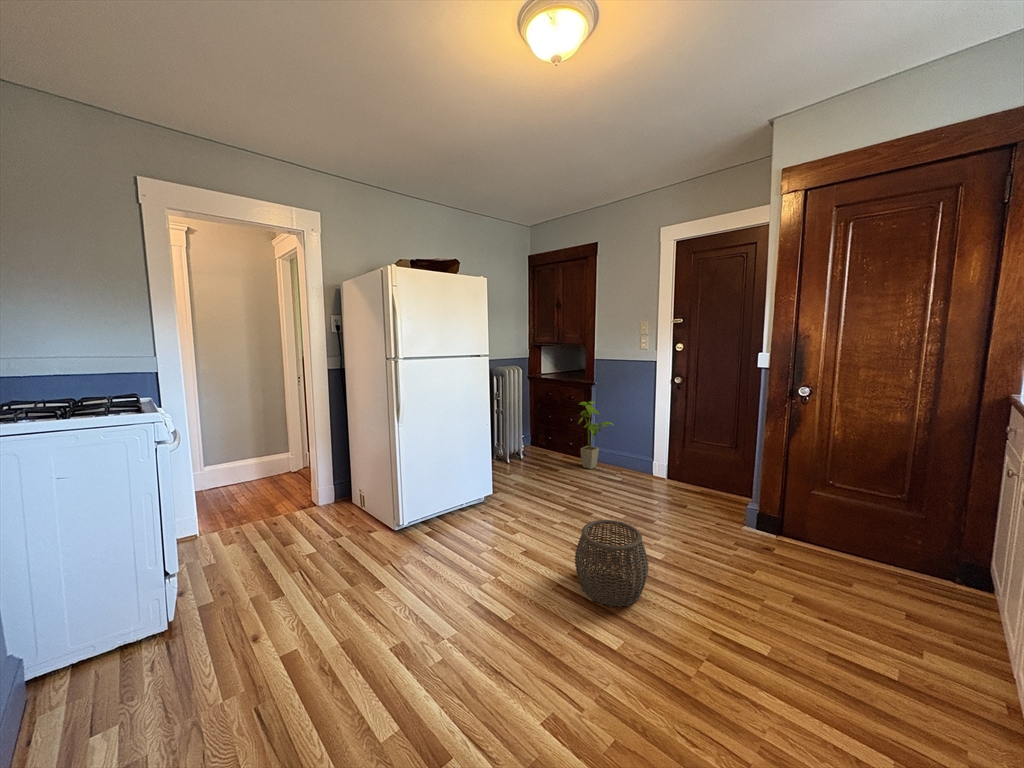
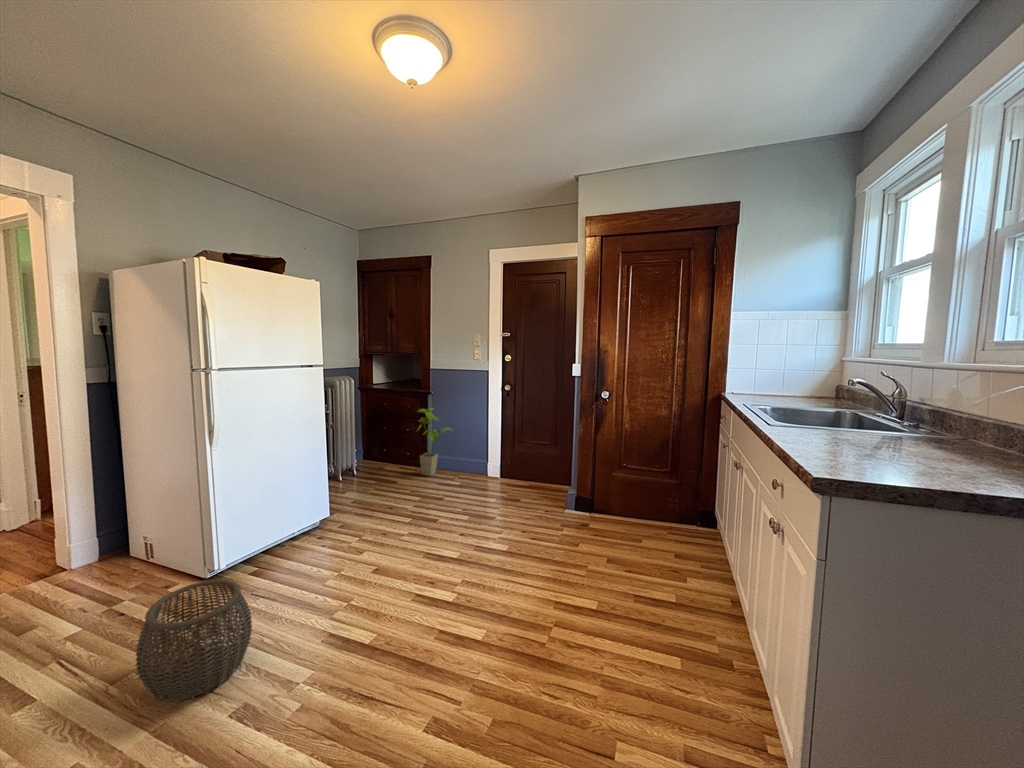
woven basket: present [575,520,649,607] -> present [136,579,252,702]

